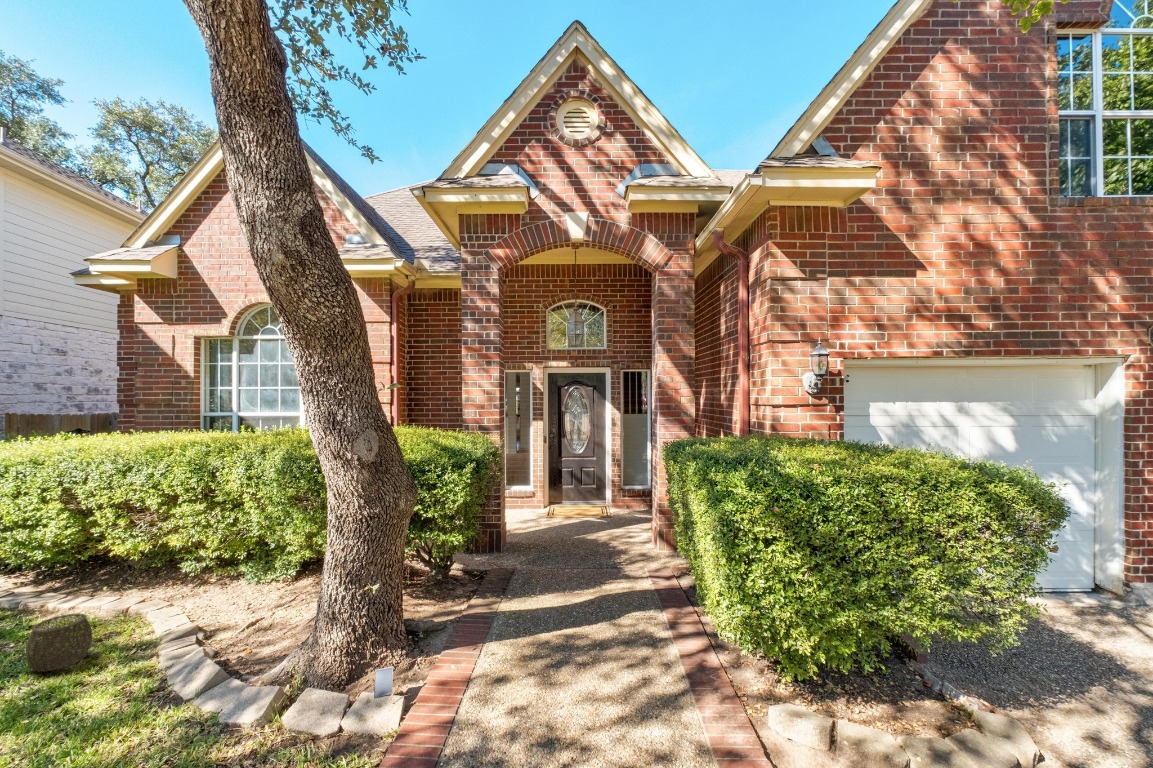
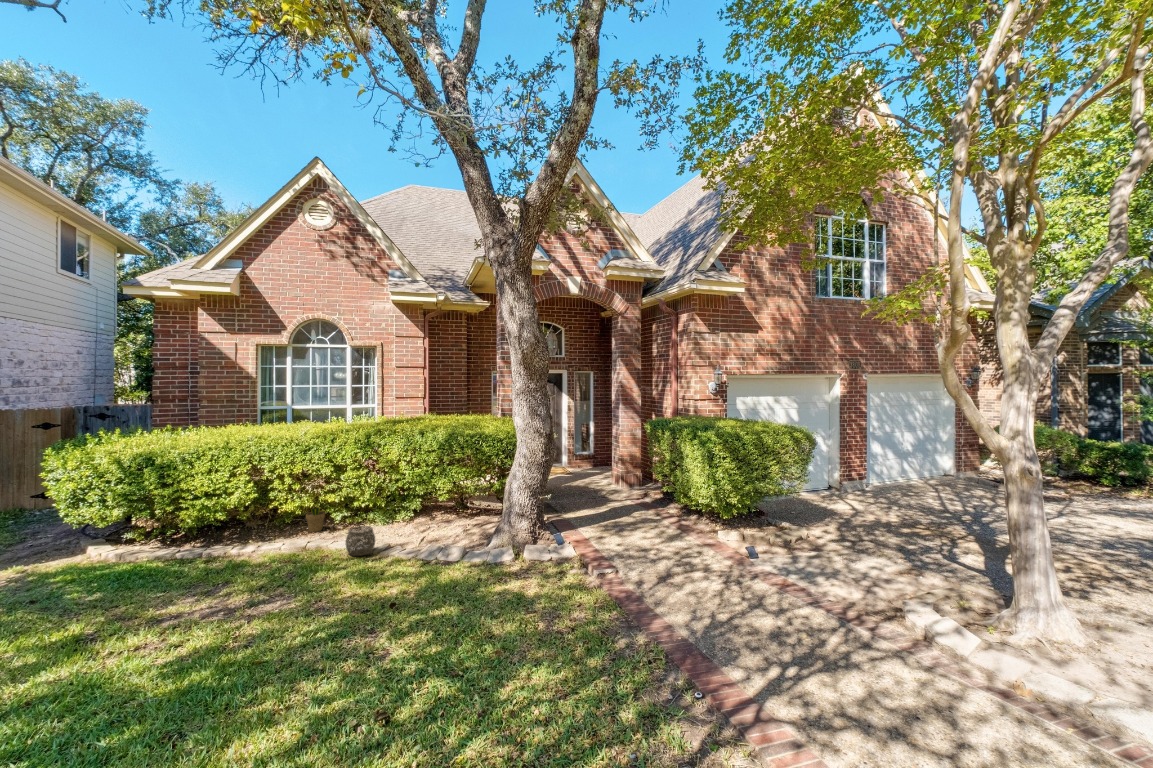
potted plant: none [95,544,134,600] -> present [306,508,325,532]

